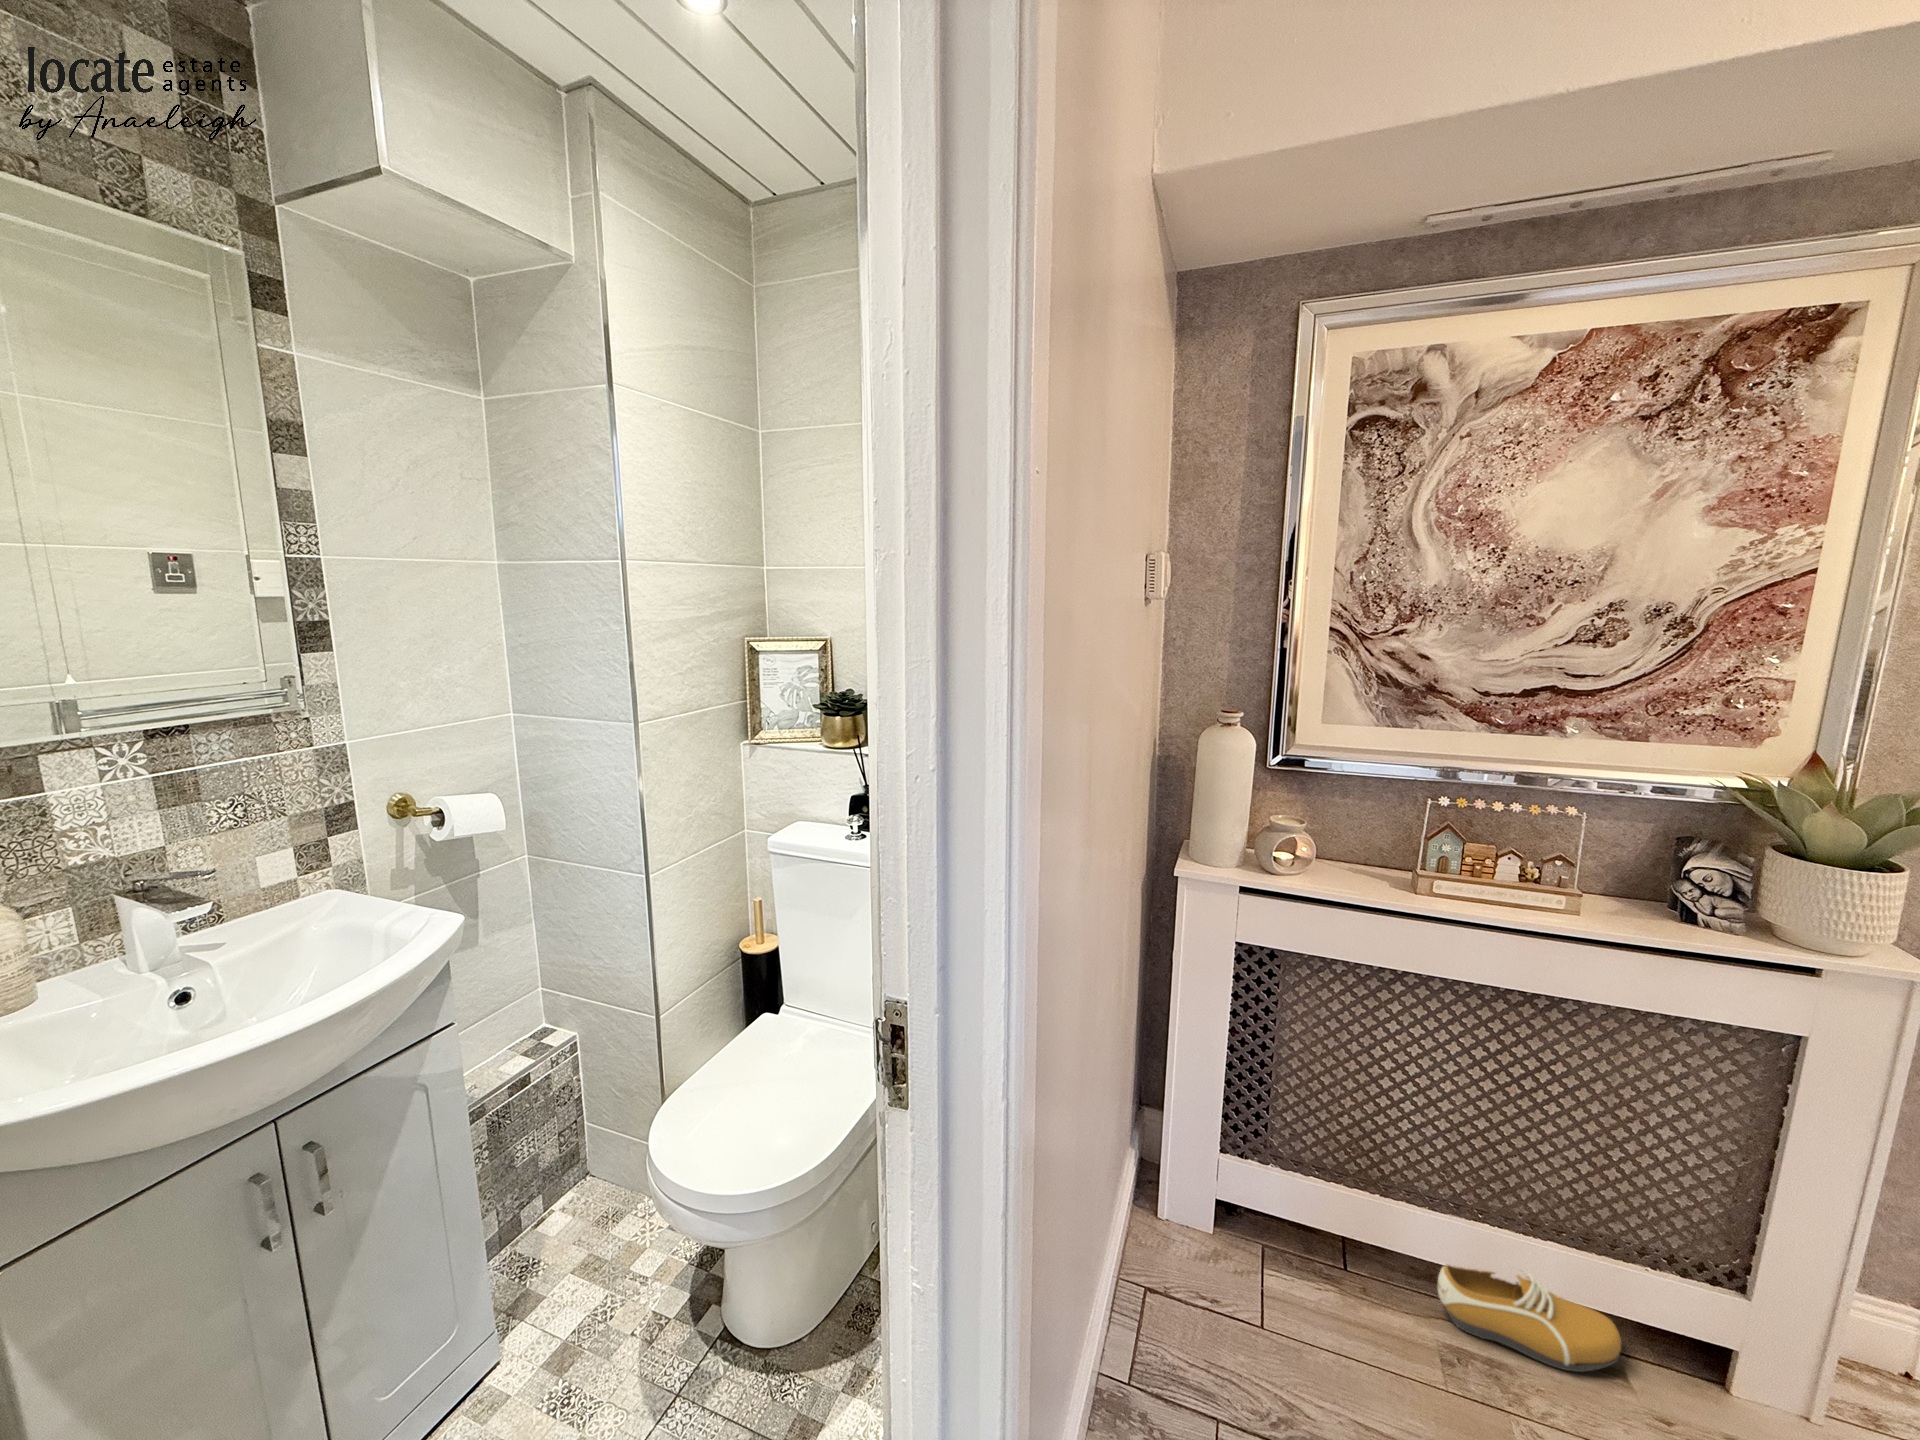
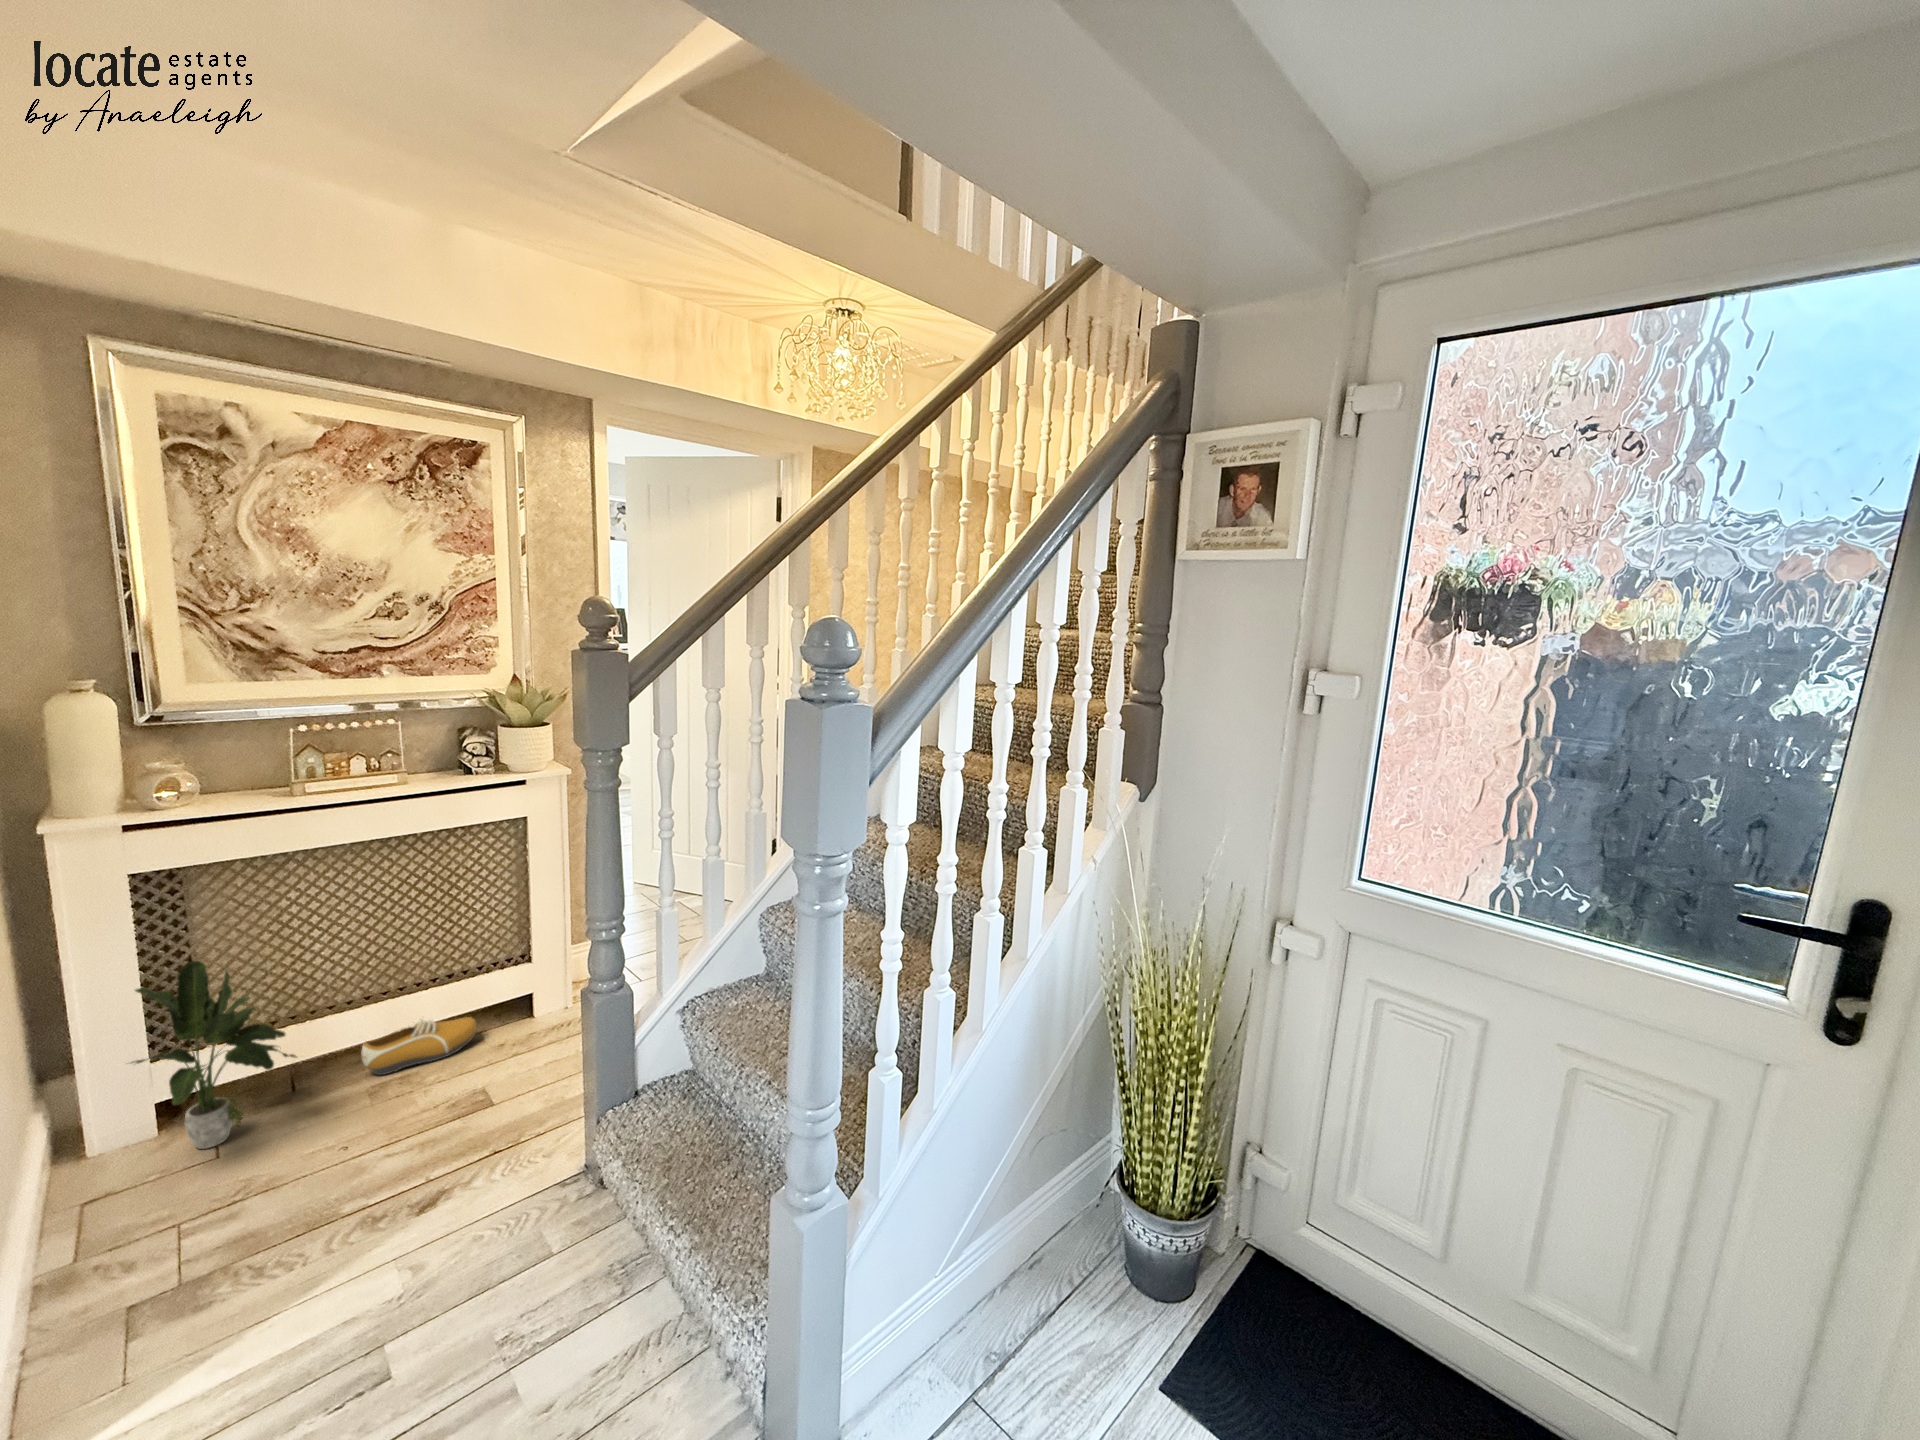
potted plant: none [1201,1069,1368,1302] -> present [132,961,296,1149]

